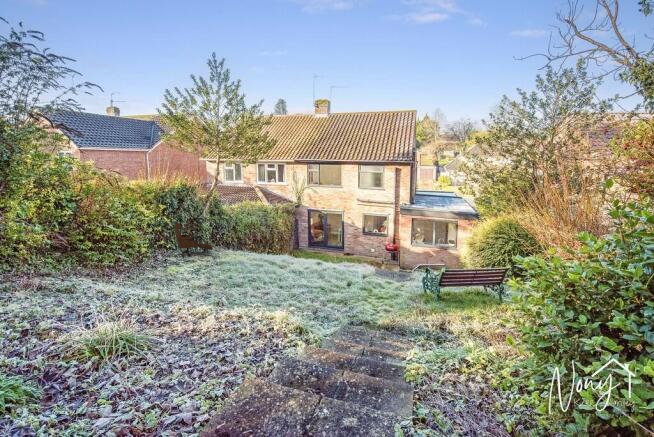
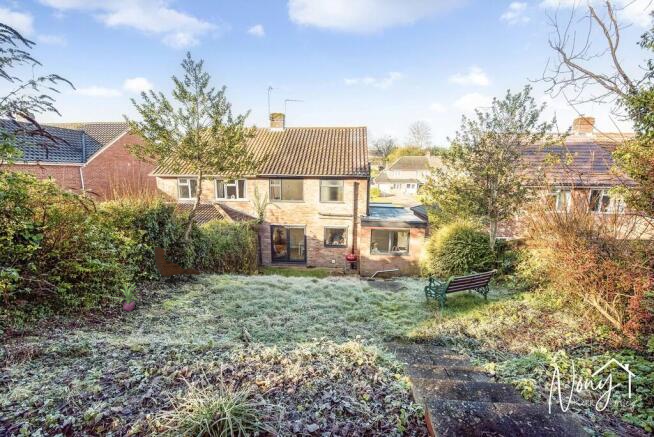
decorative plant: none [124,248,153,271] -> present [120,284,137,311]

